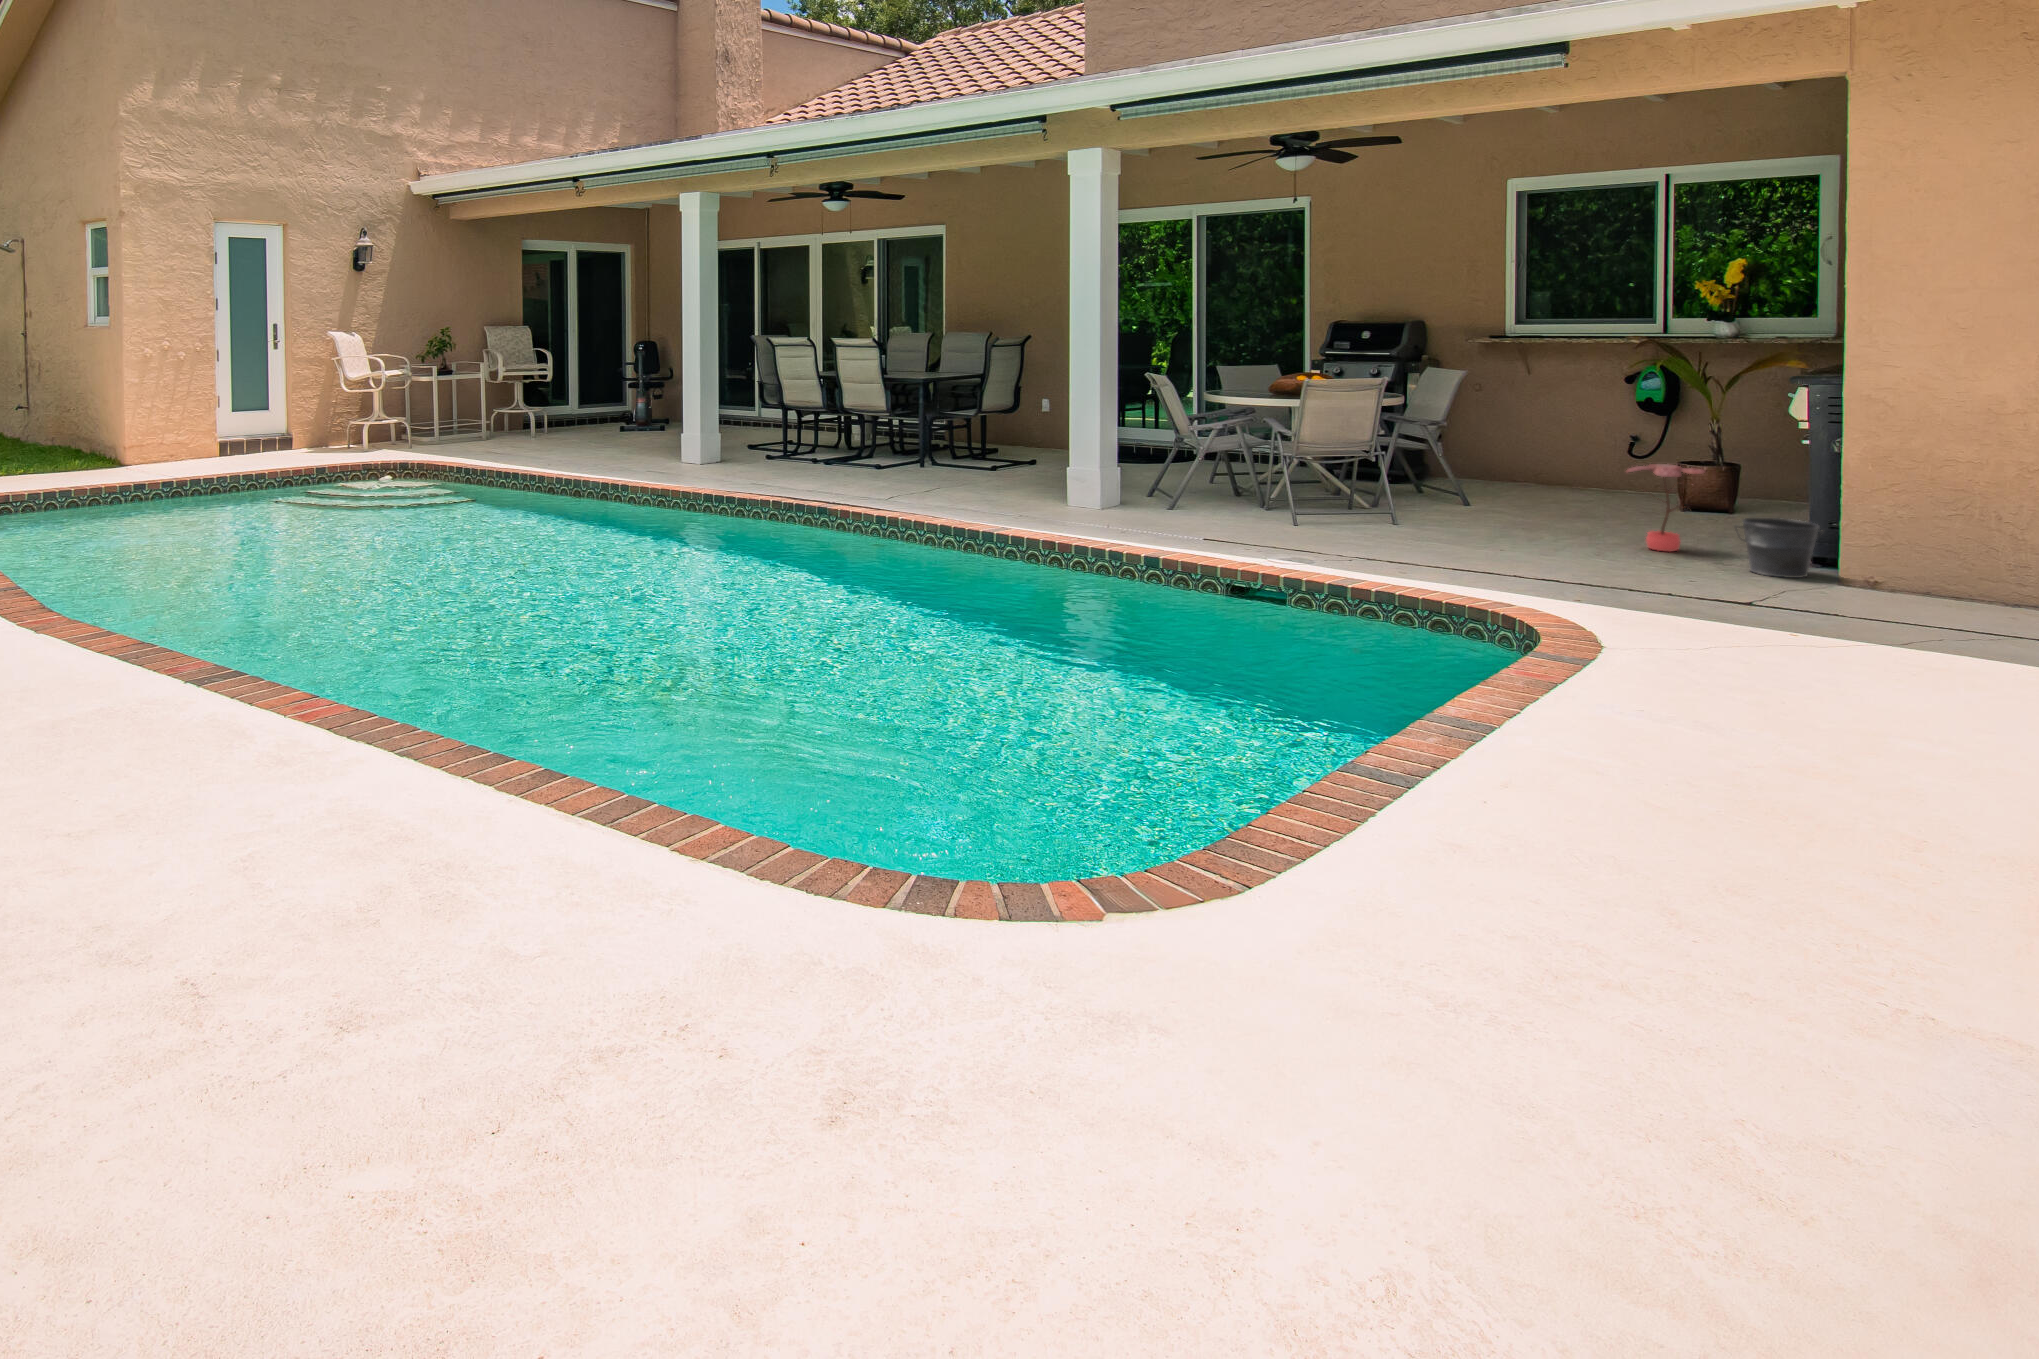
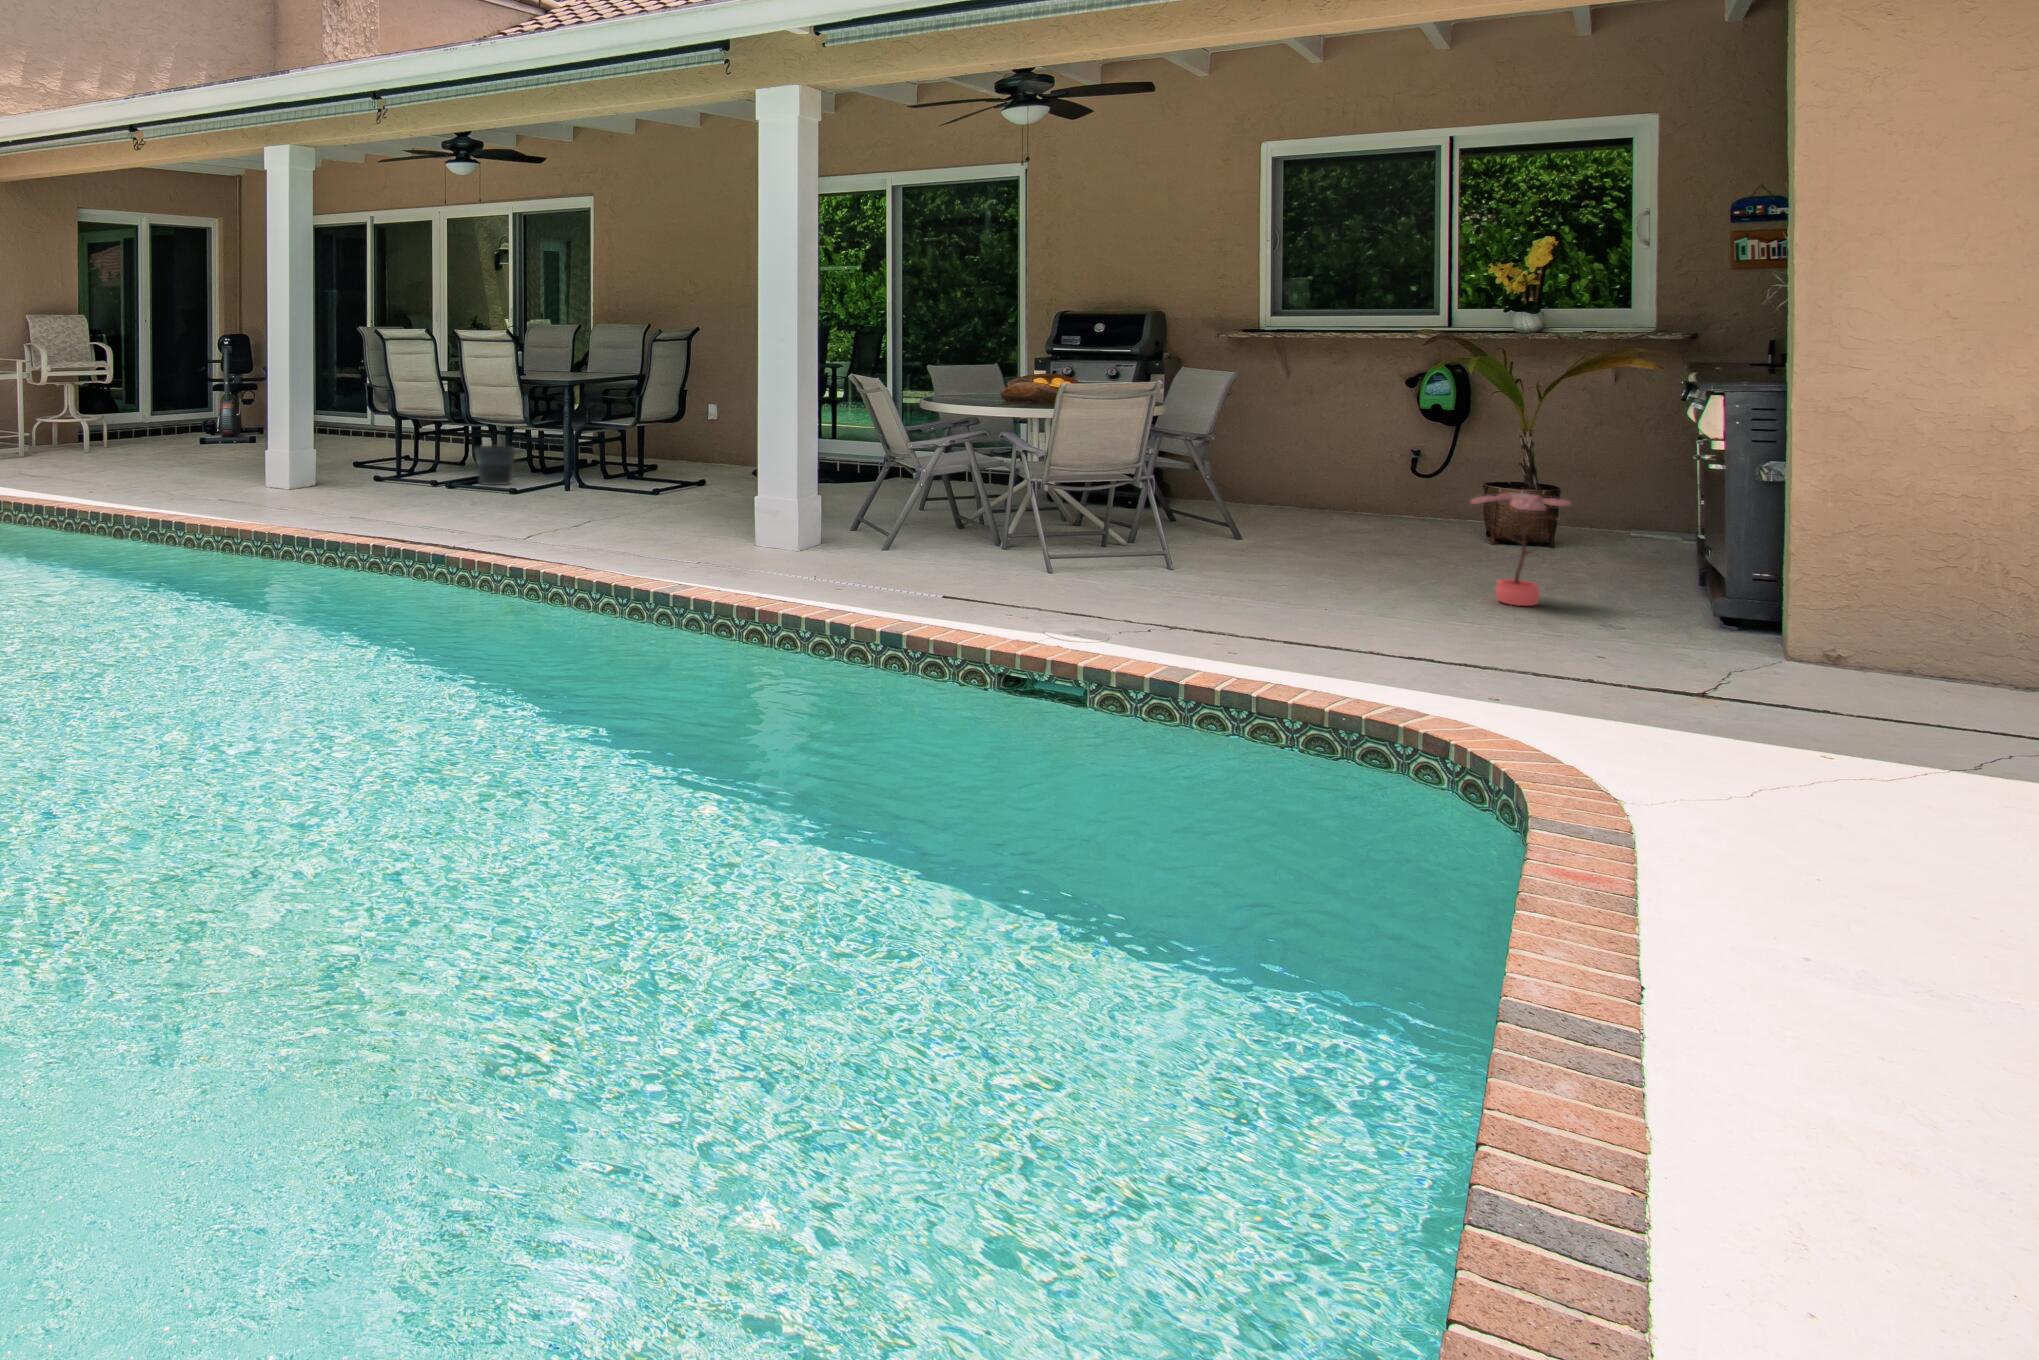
bucket: present [1735,517,1823,578] -> present [474,446,516,485]

